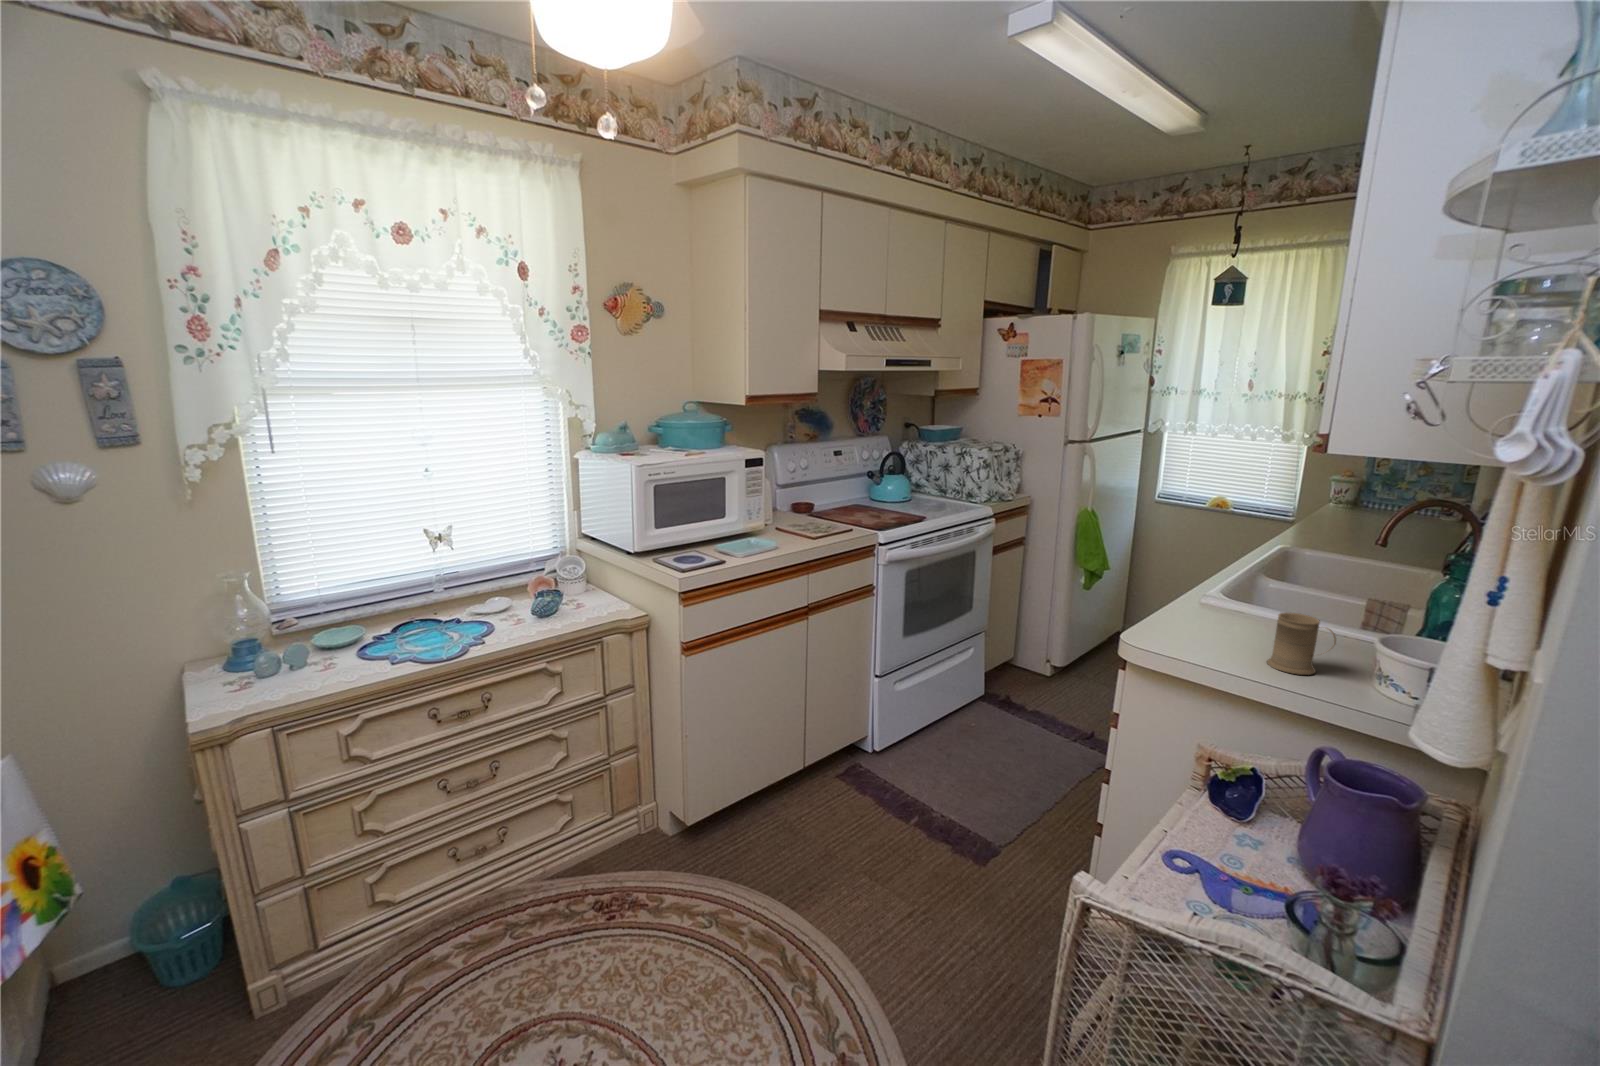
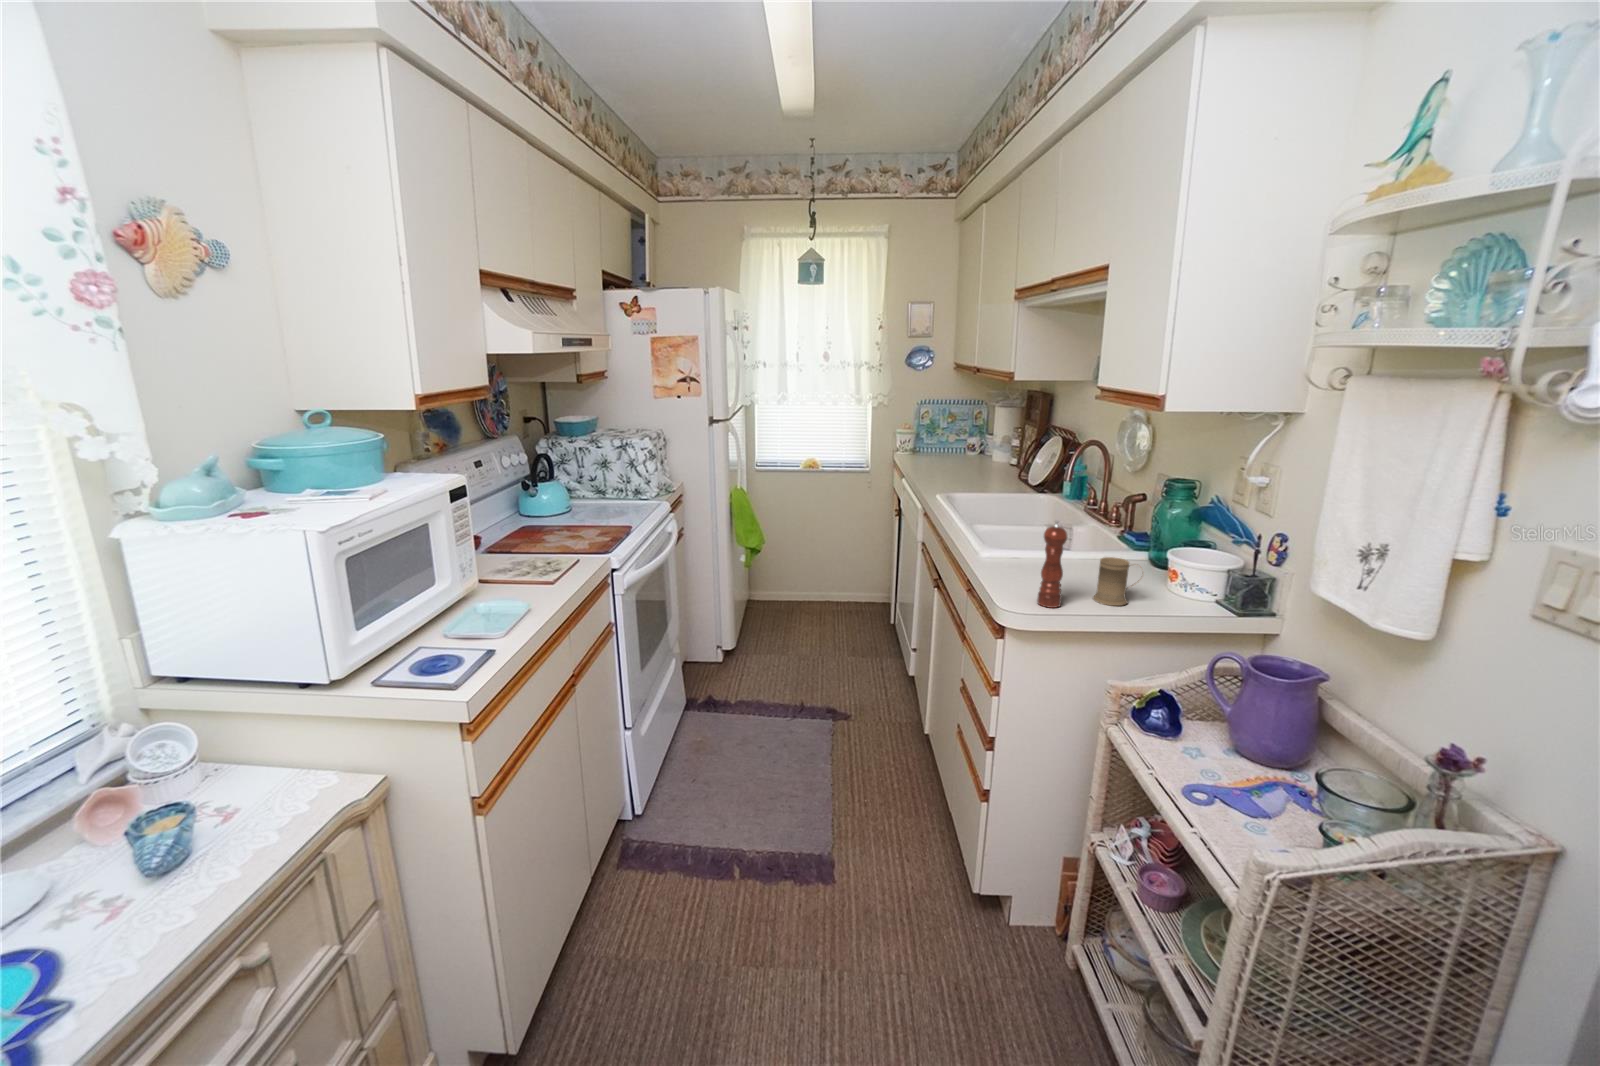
pepper mill: none [1177,551,1217,651] -> present [1037,520,1067,608]

